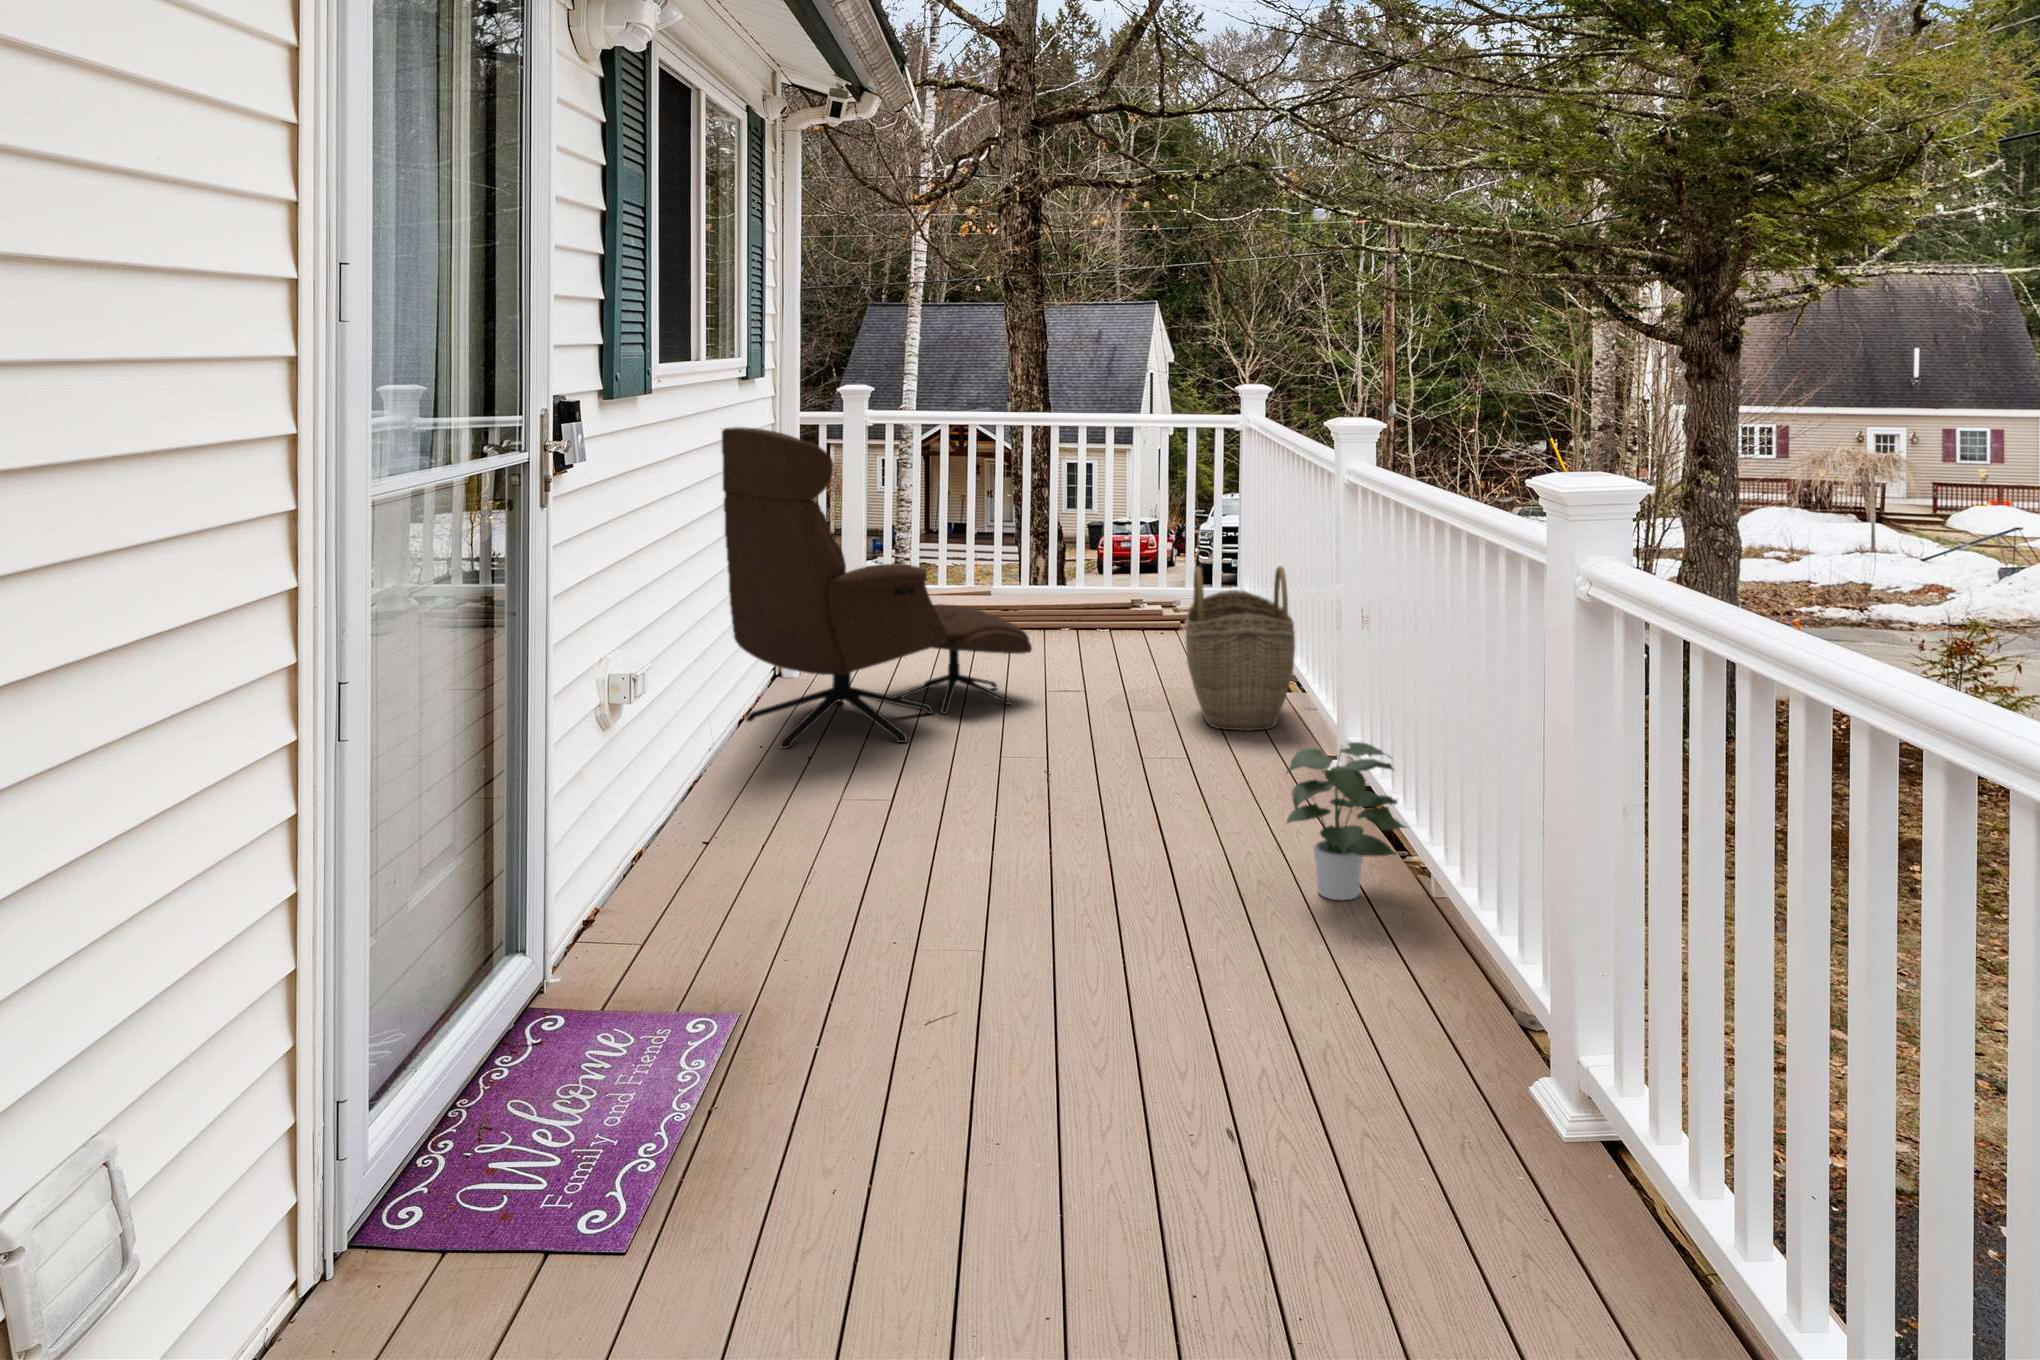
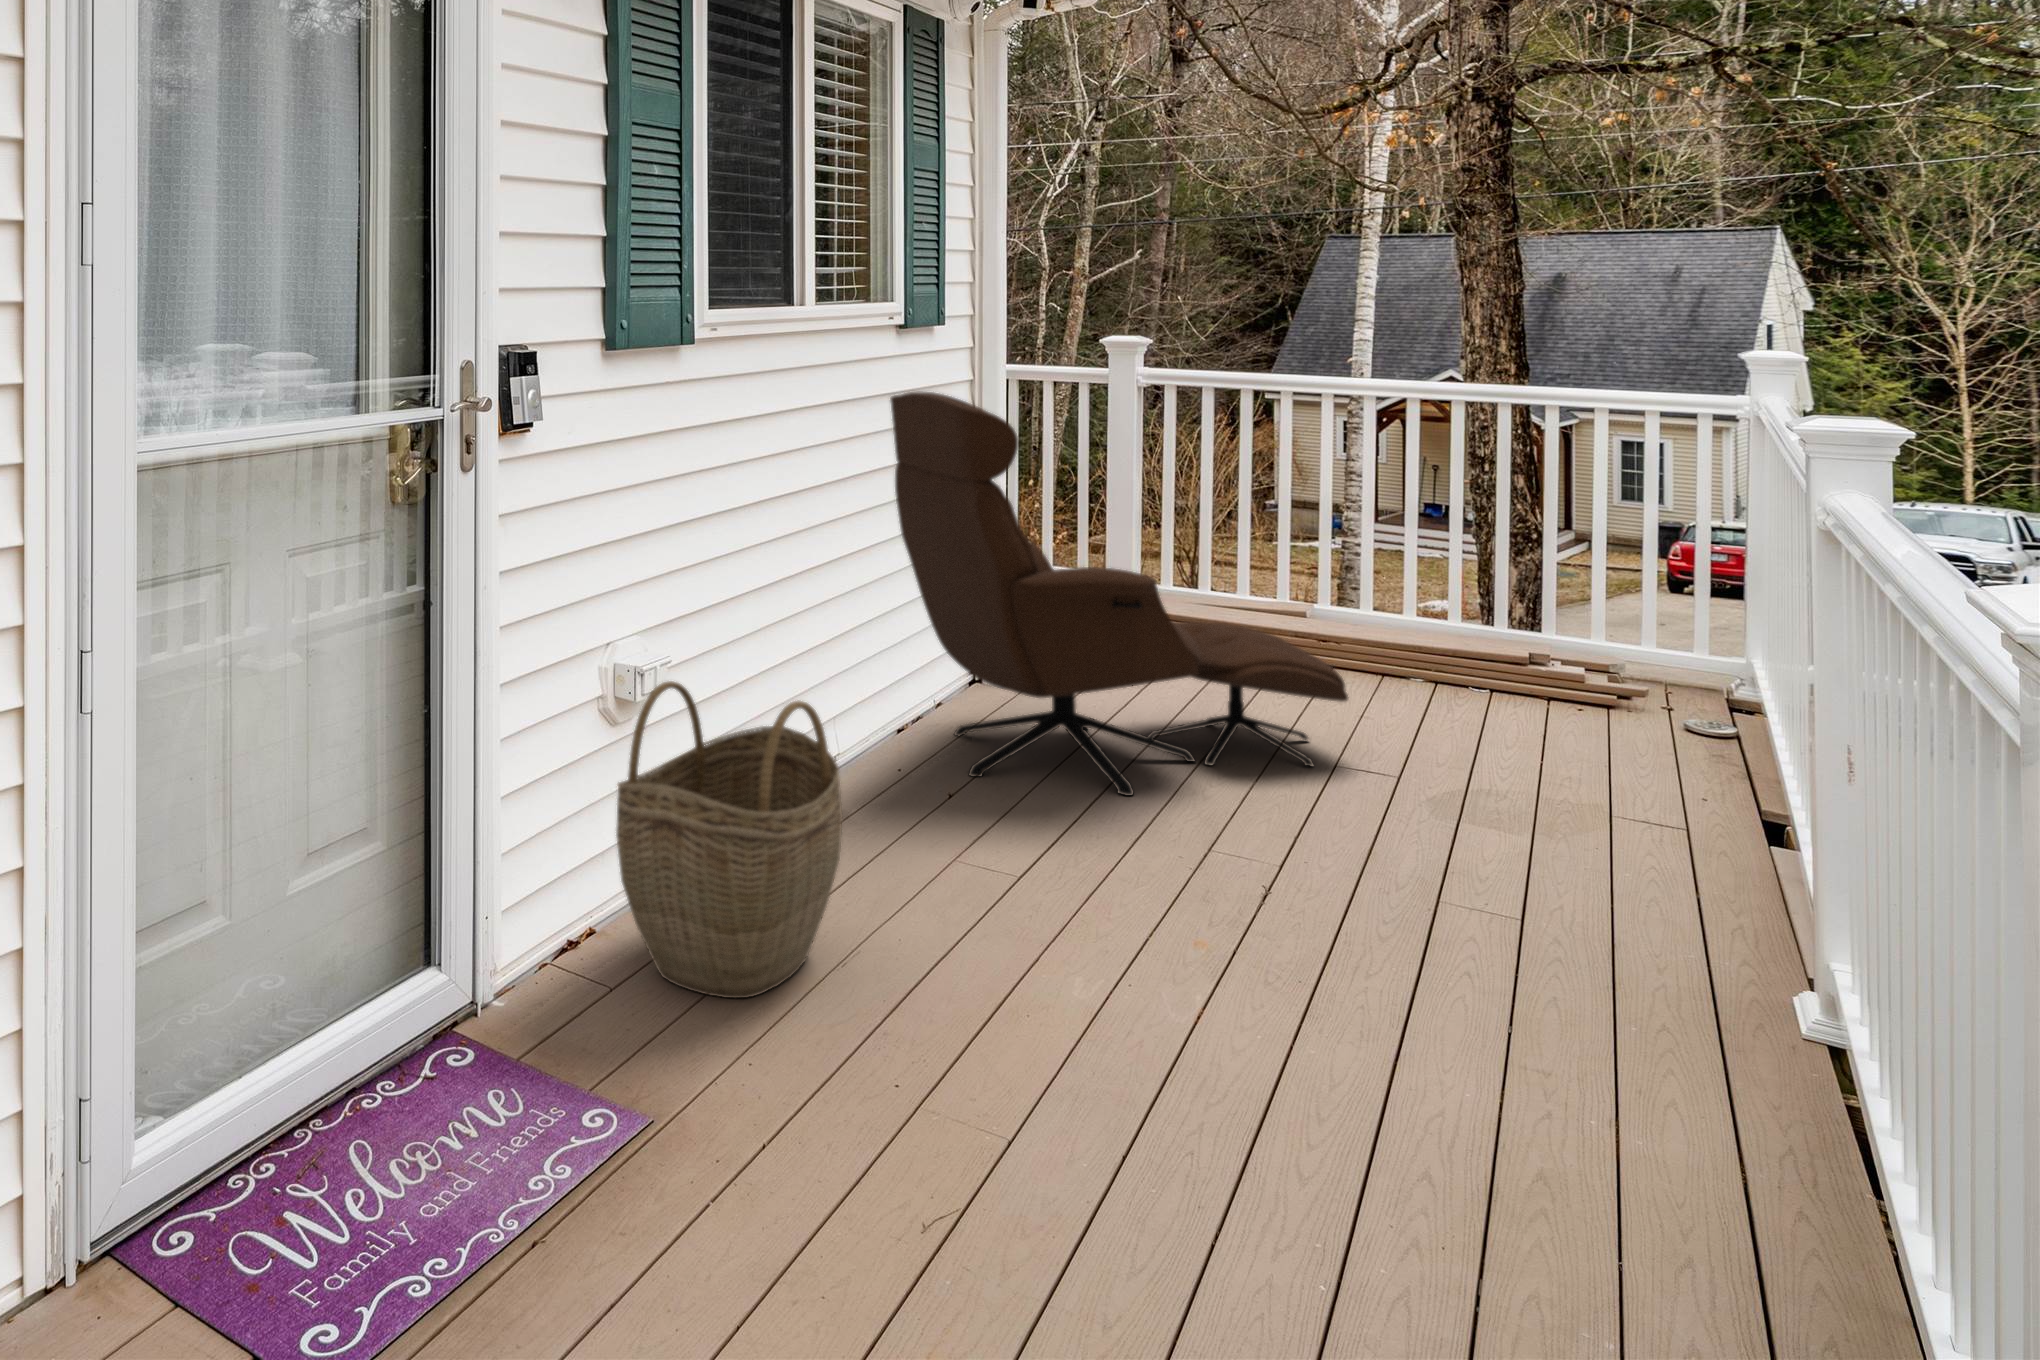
woven basket: present [1186,566,1295,731] -> present [616,681,842,998]
potted plant: present [1286,742,1406,900] -> none [1582,943,1838,1221]

